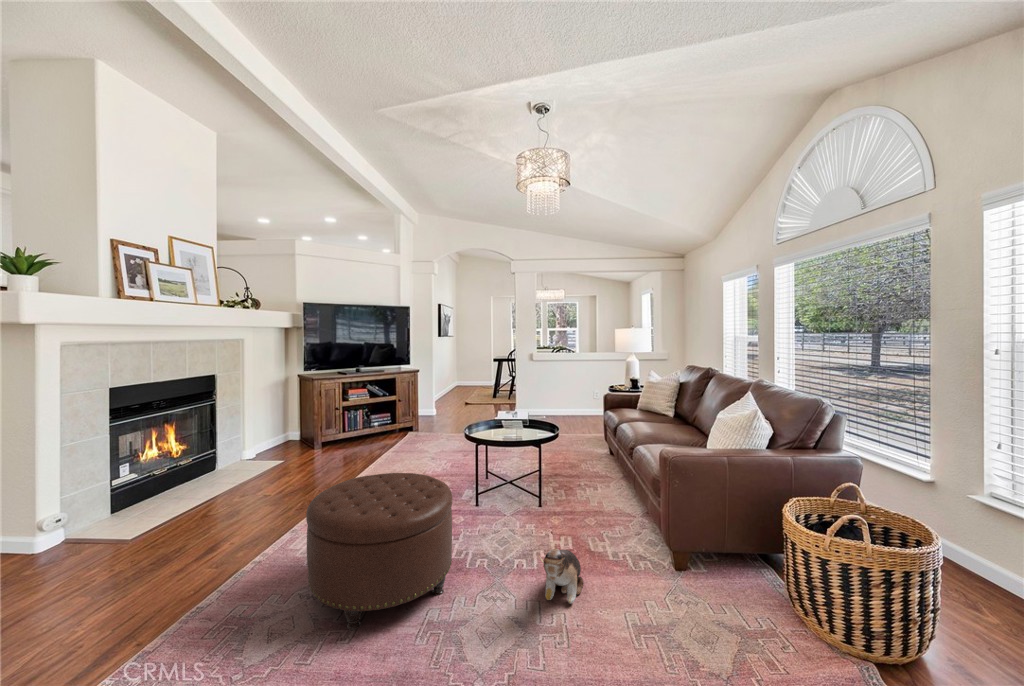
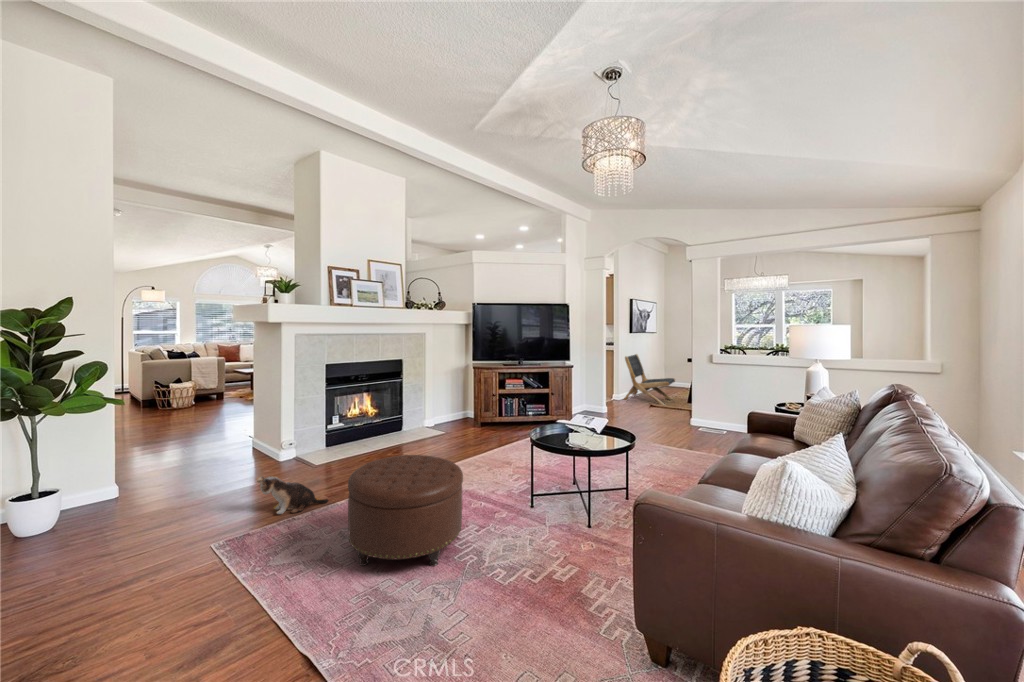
lounge chair: none [440,356,482,401] -> present [623,354,675,405]
plush toy: present [539,548,584,603] -> present [256,476,328,514]

